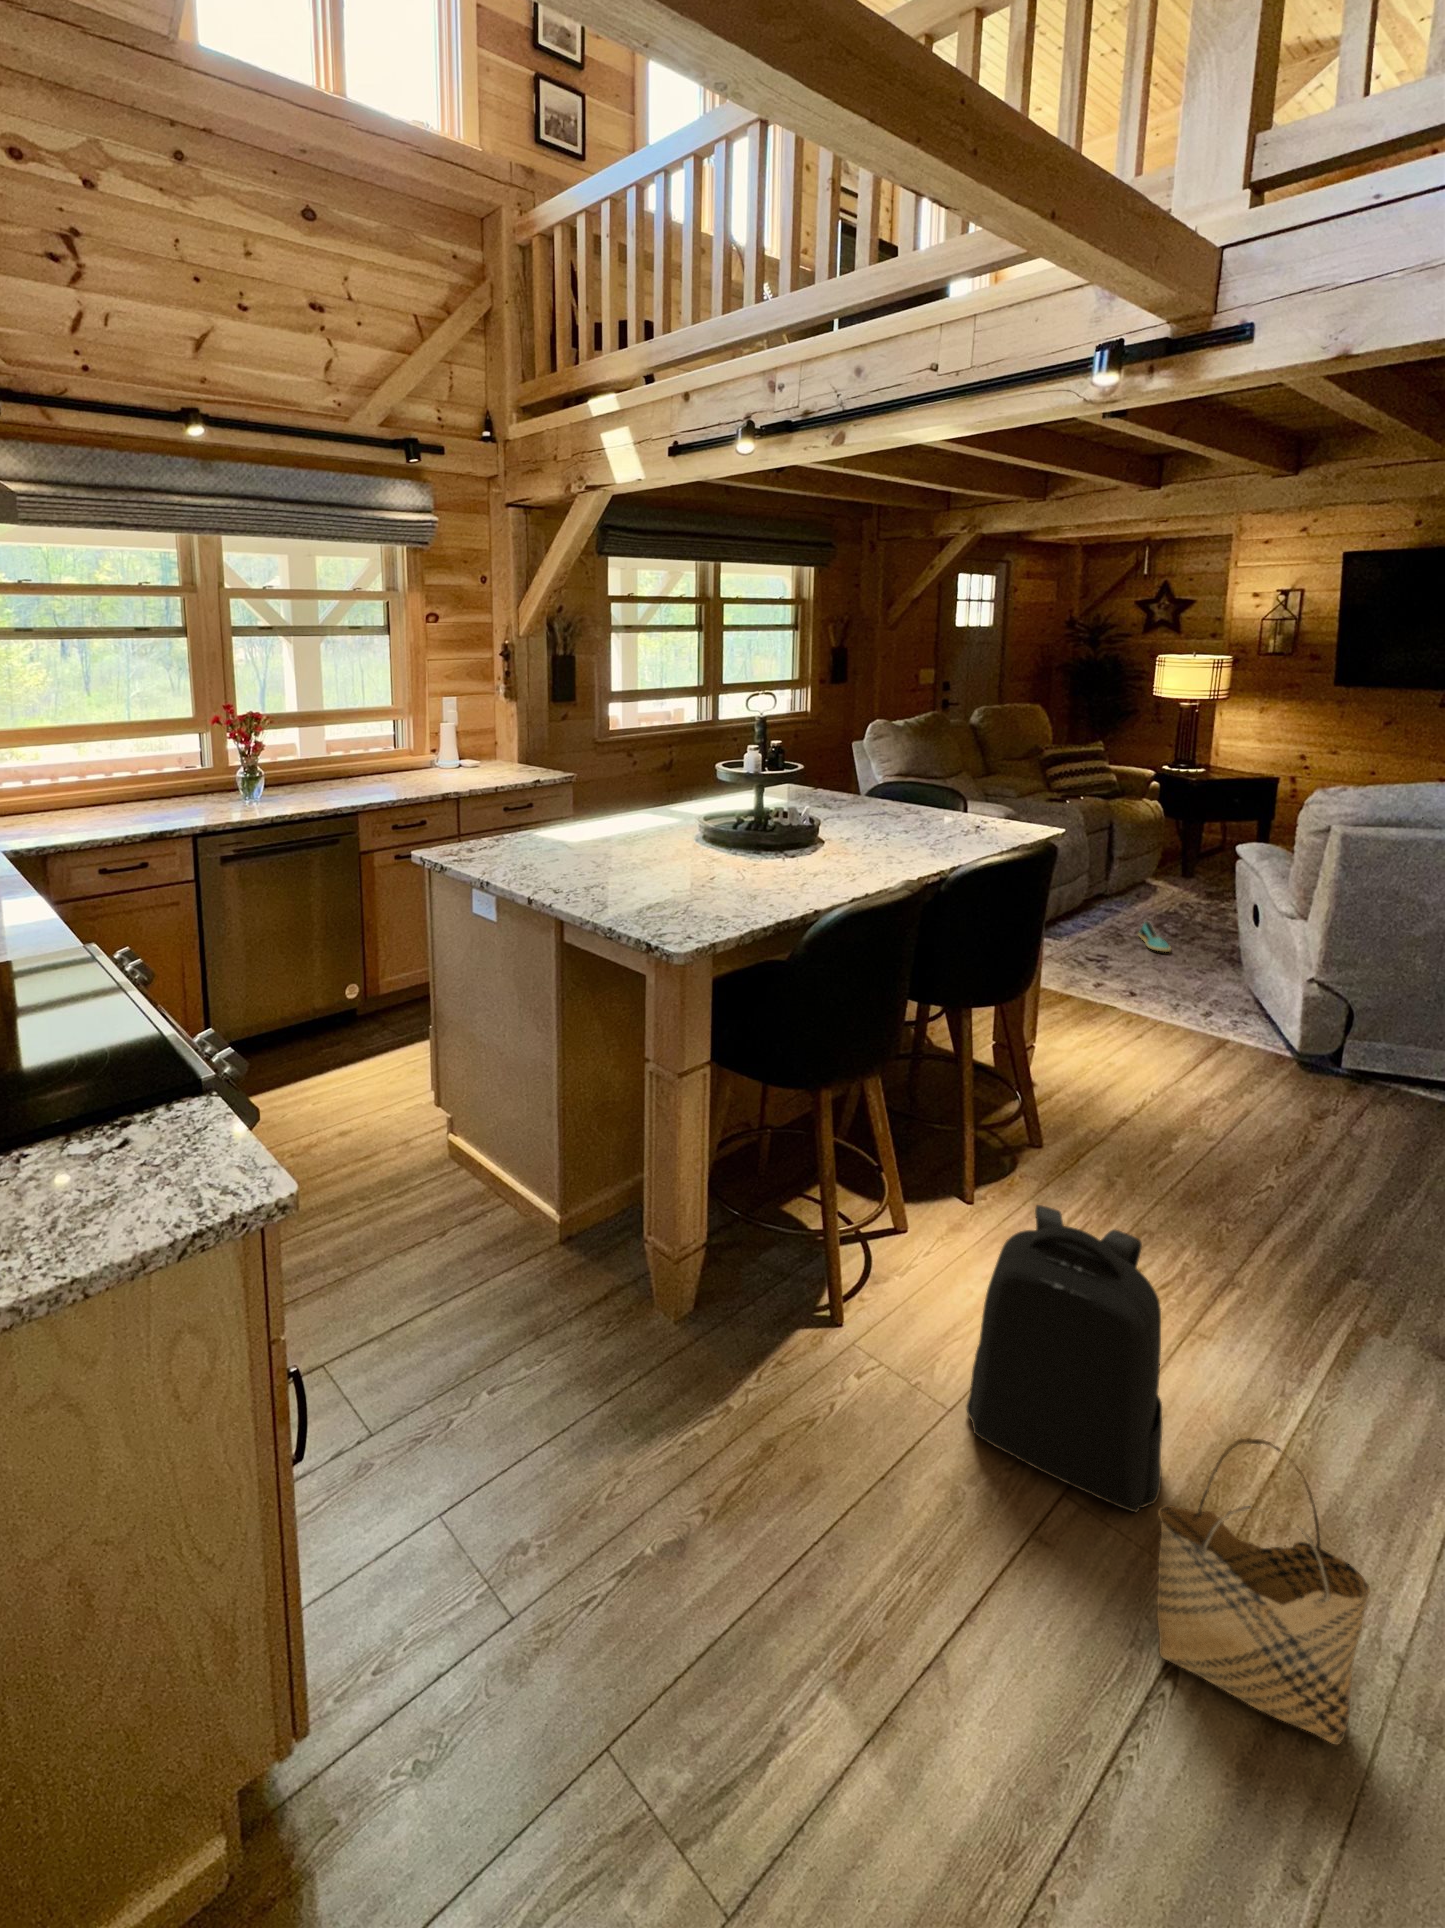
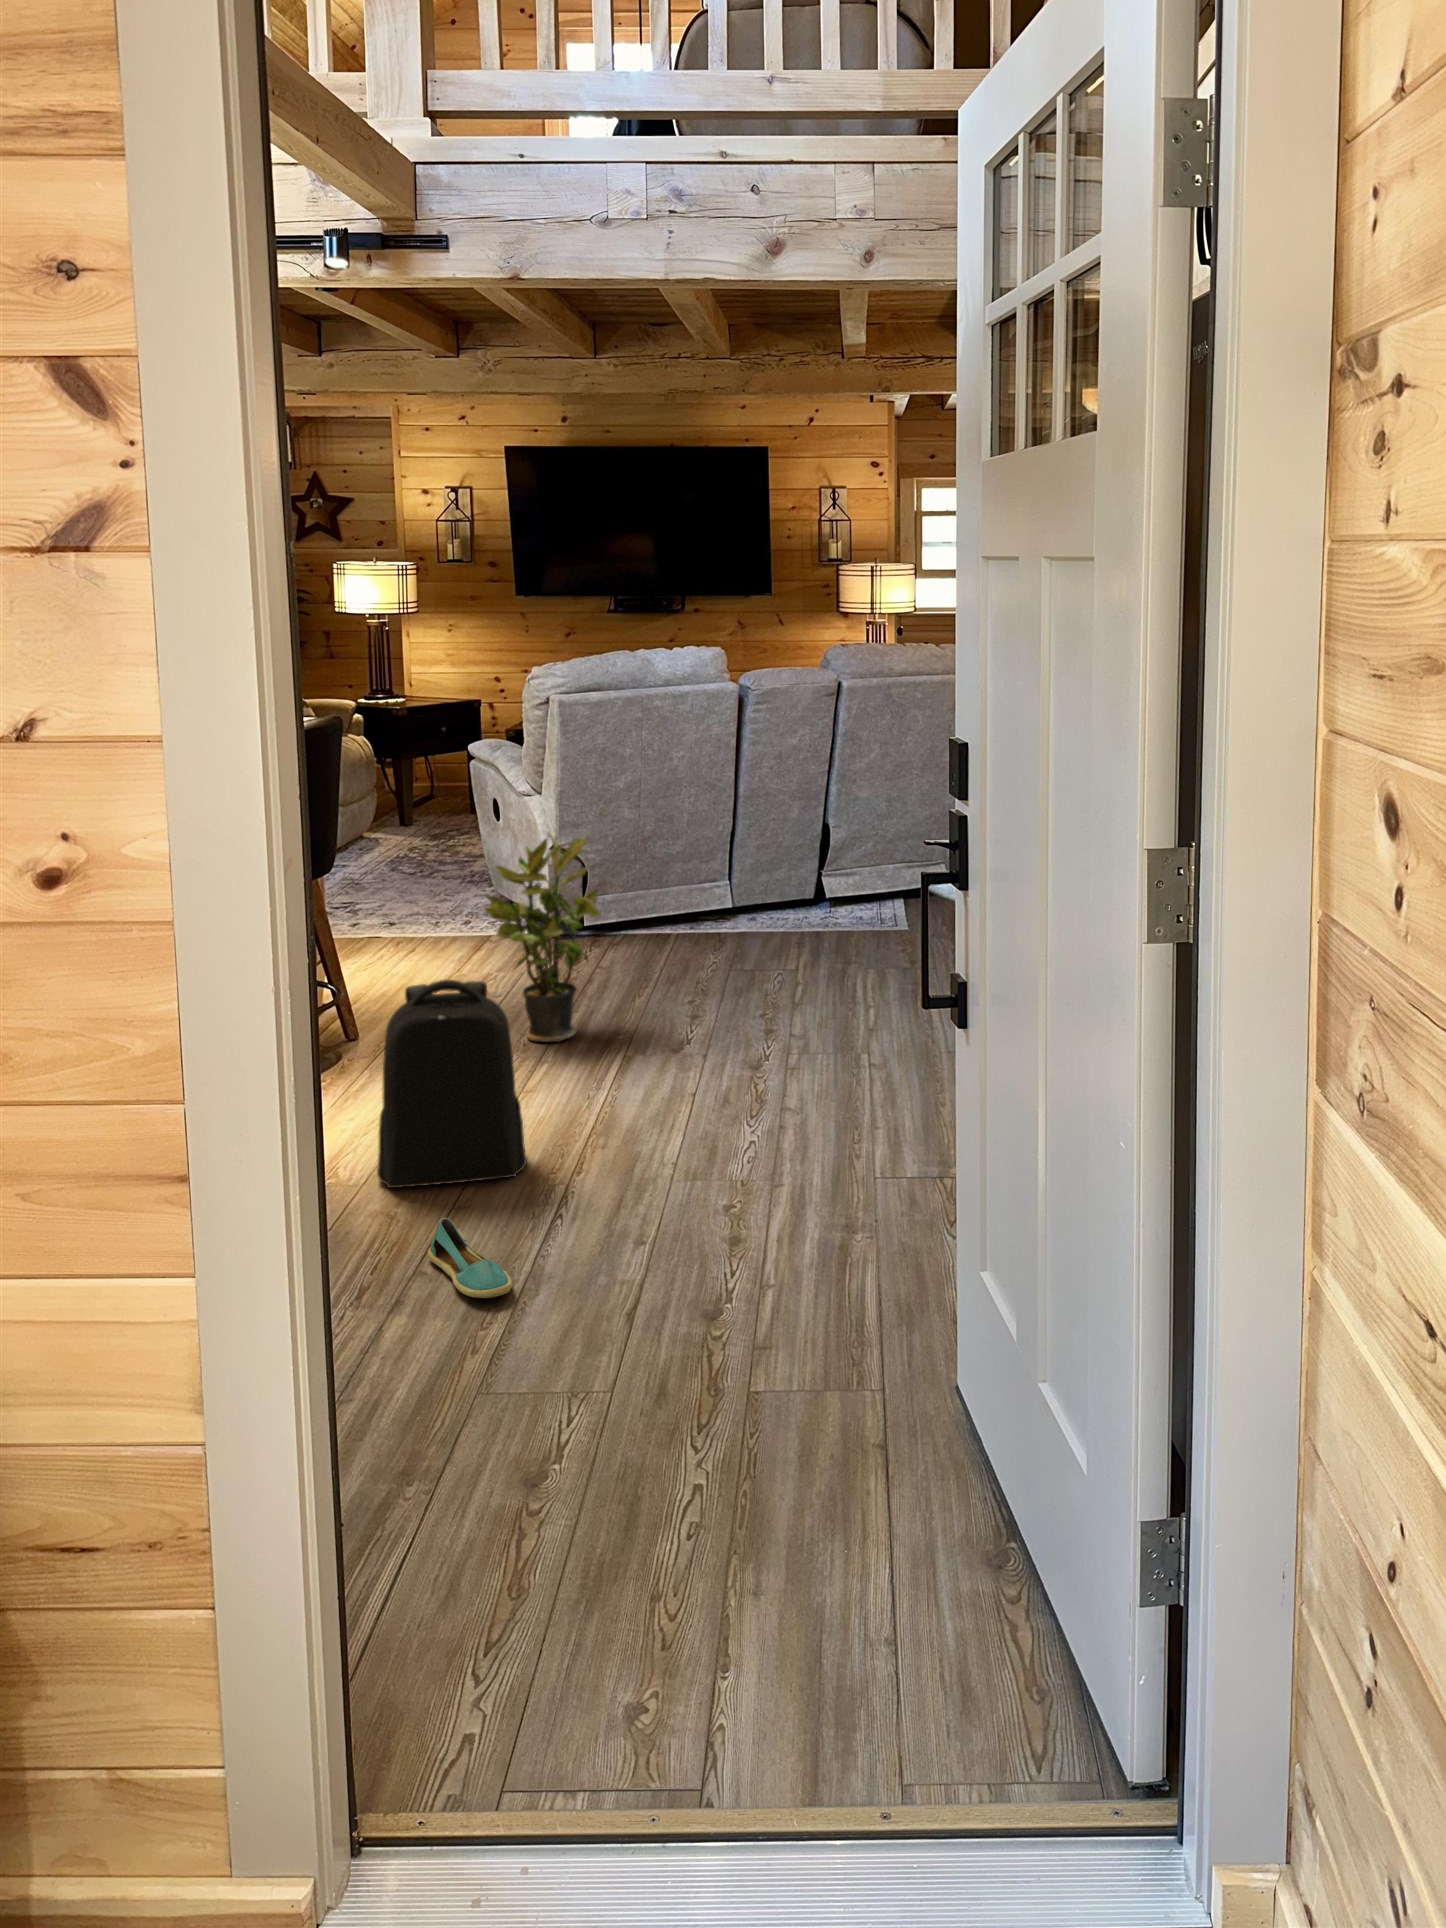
shoe: present [1138,922,1171,952] -> present [428,1218,512,1298]
potted plant: none [1191,1006,1352,1252] -> present [485,833,600,1042]
woven basket: present [1157,1438,1370,1744] -> none [535,1043,652,1214]

